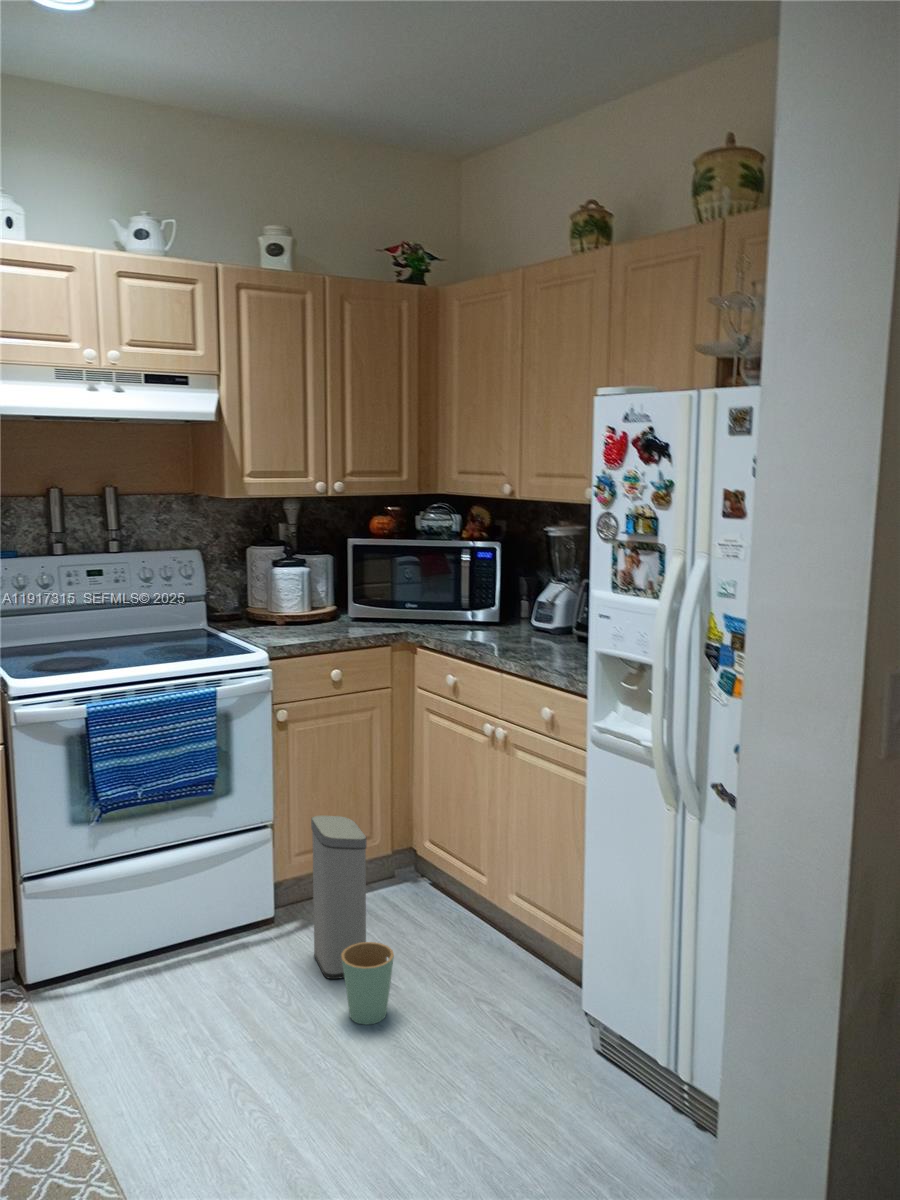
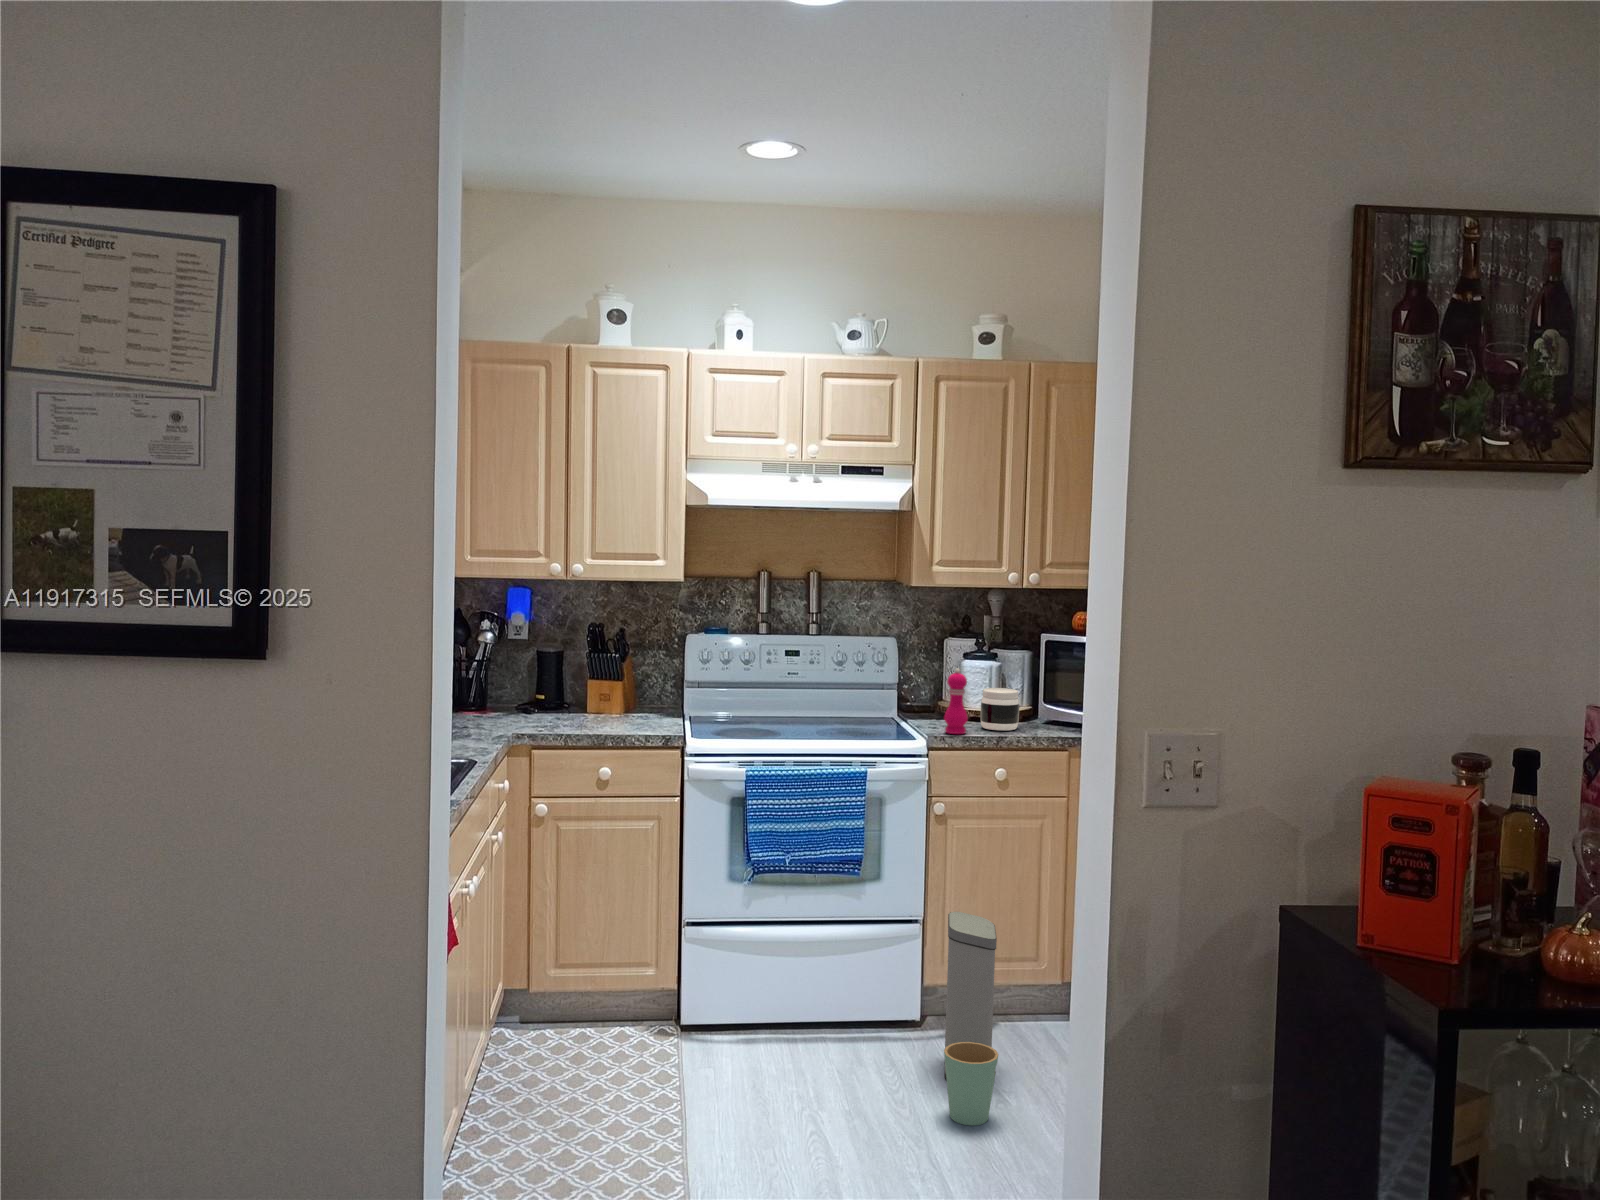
pepper mill: none [273,577,296,642] -> present [944,668,968,734]
jar: none [301,592,338,633] -> present [981,688,1019,731]

